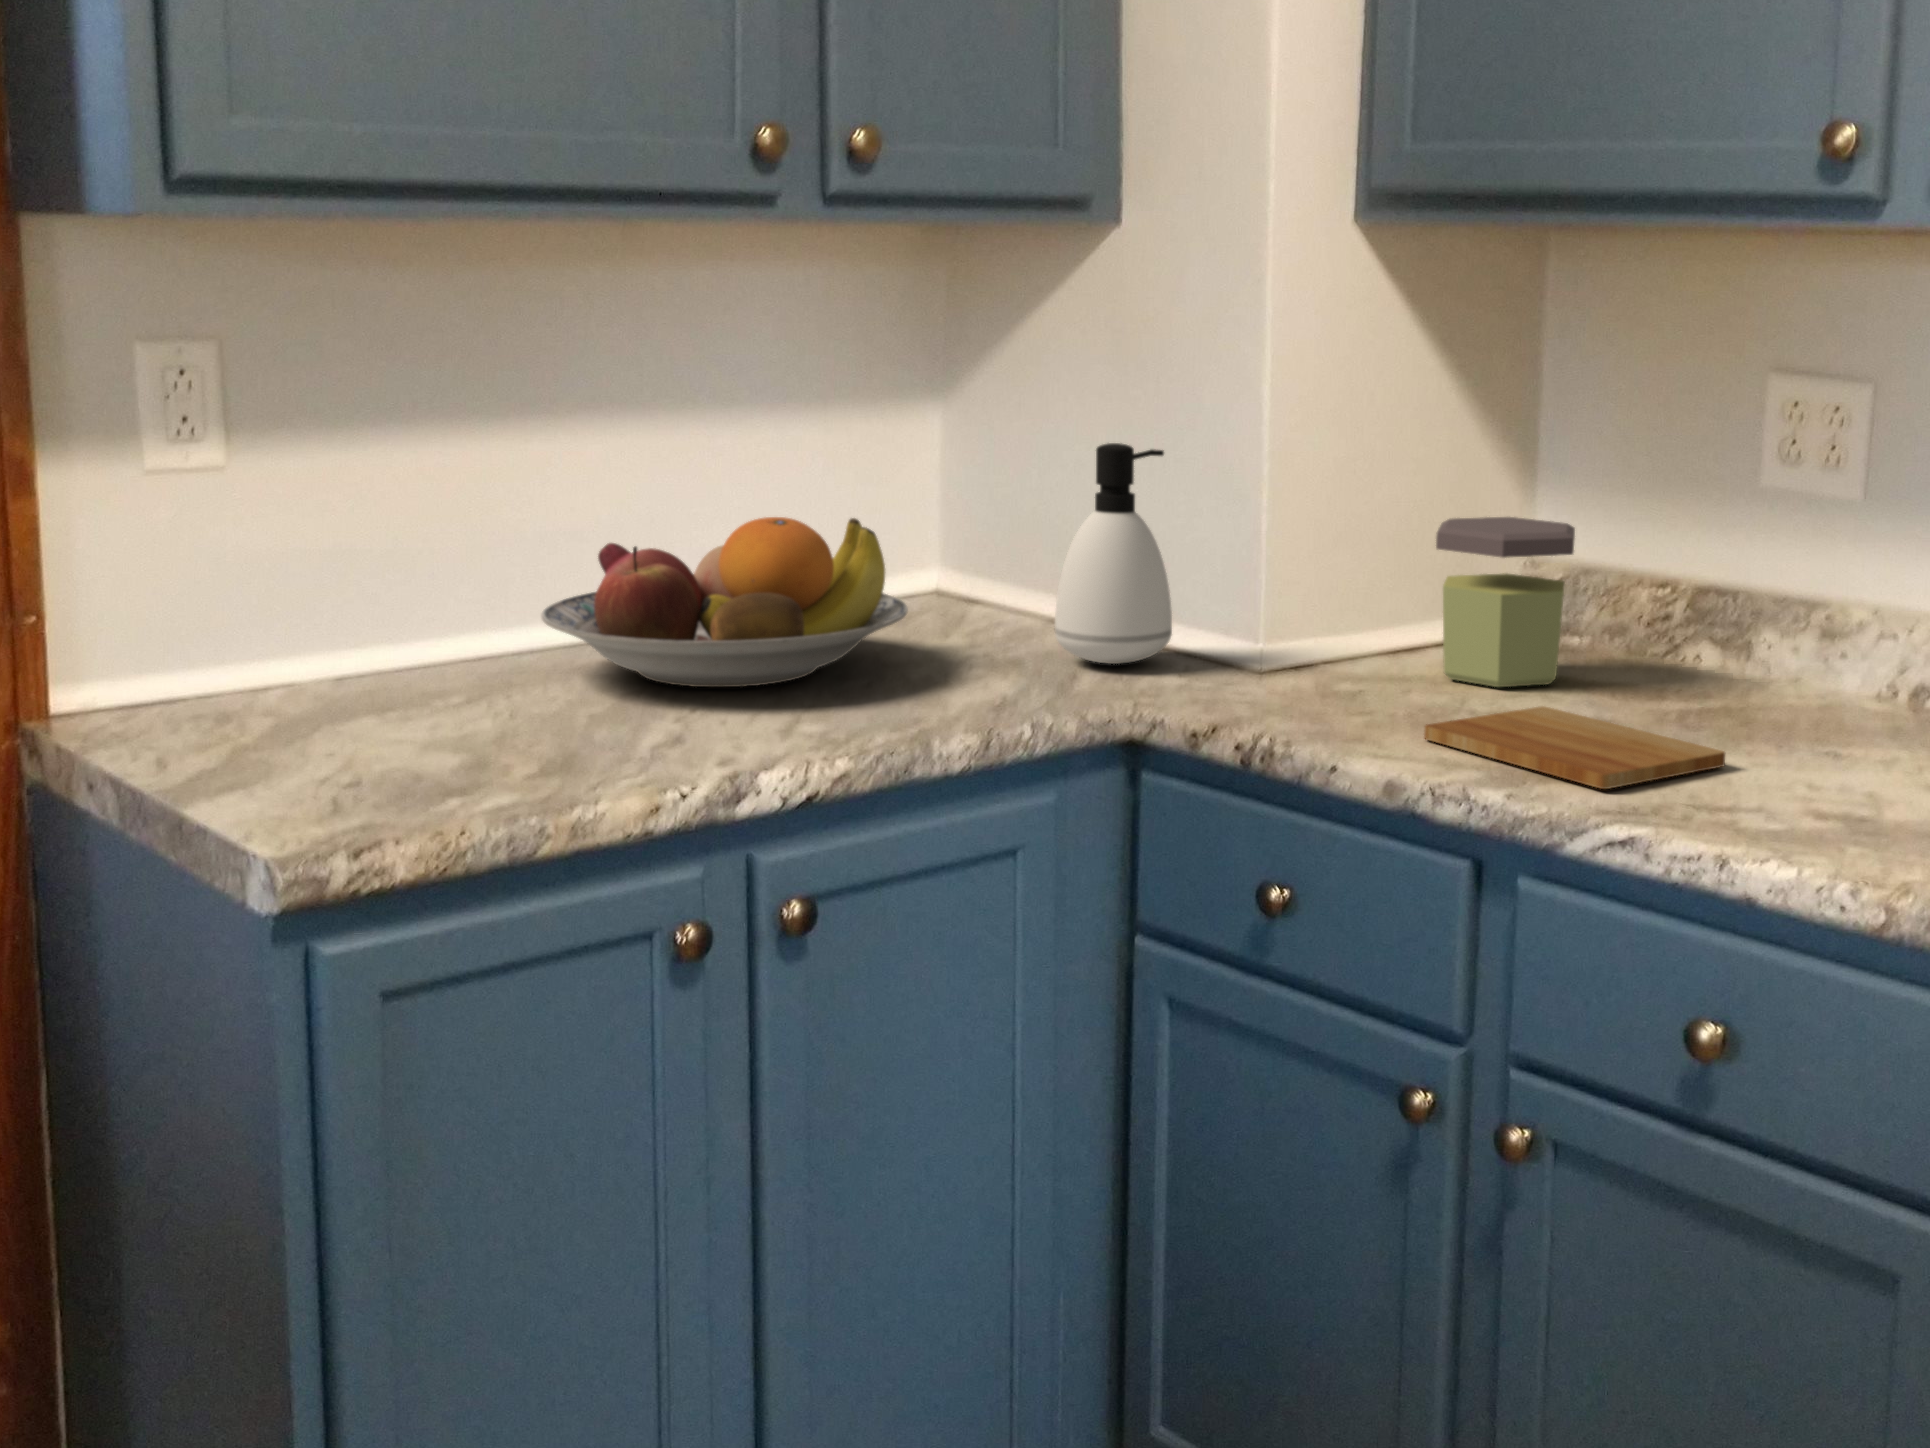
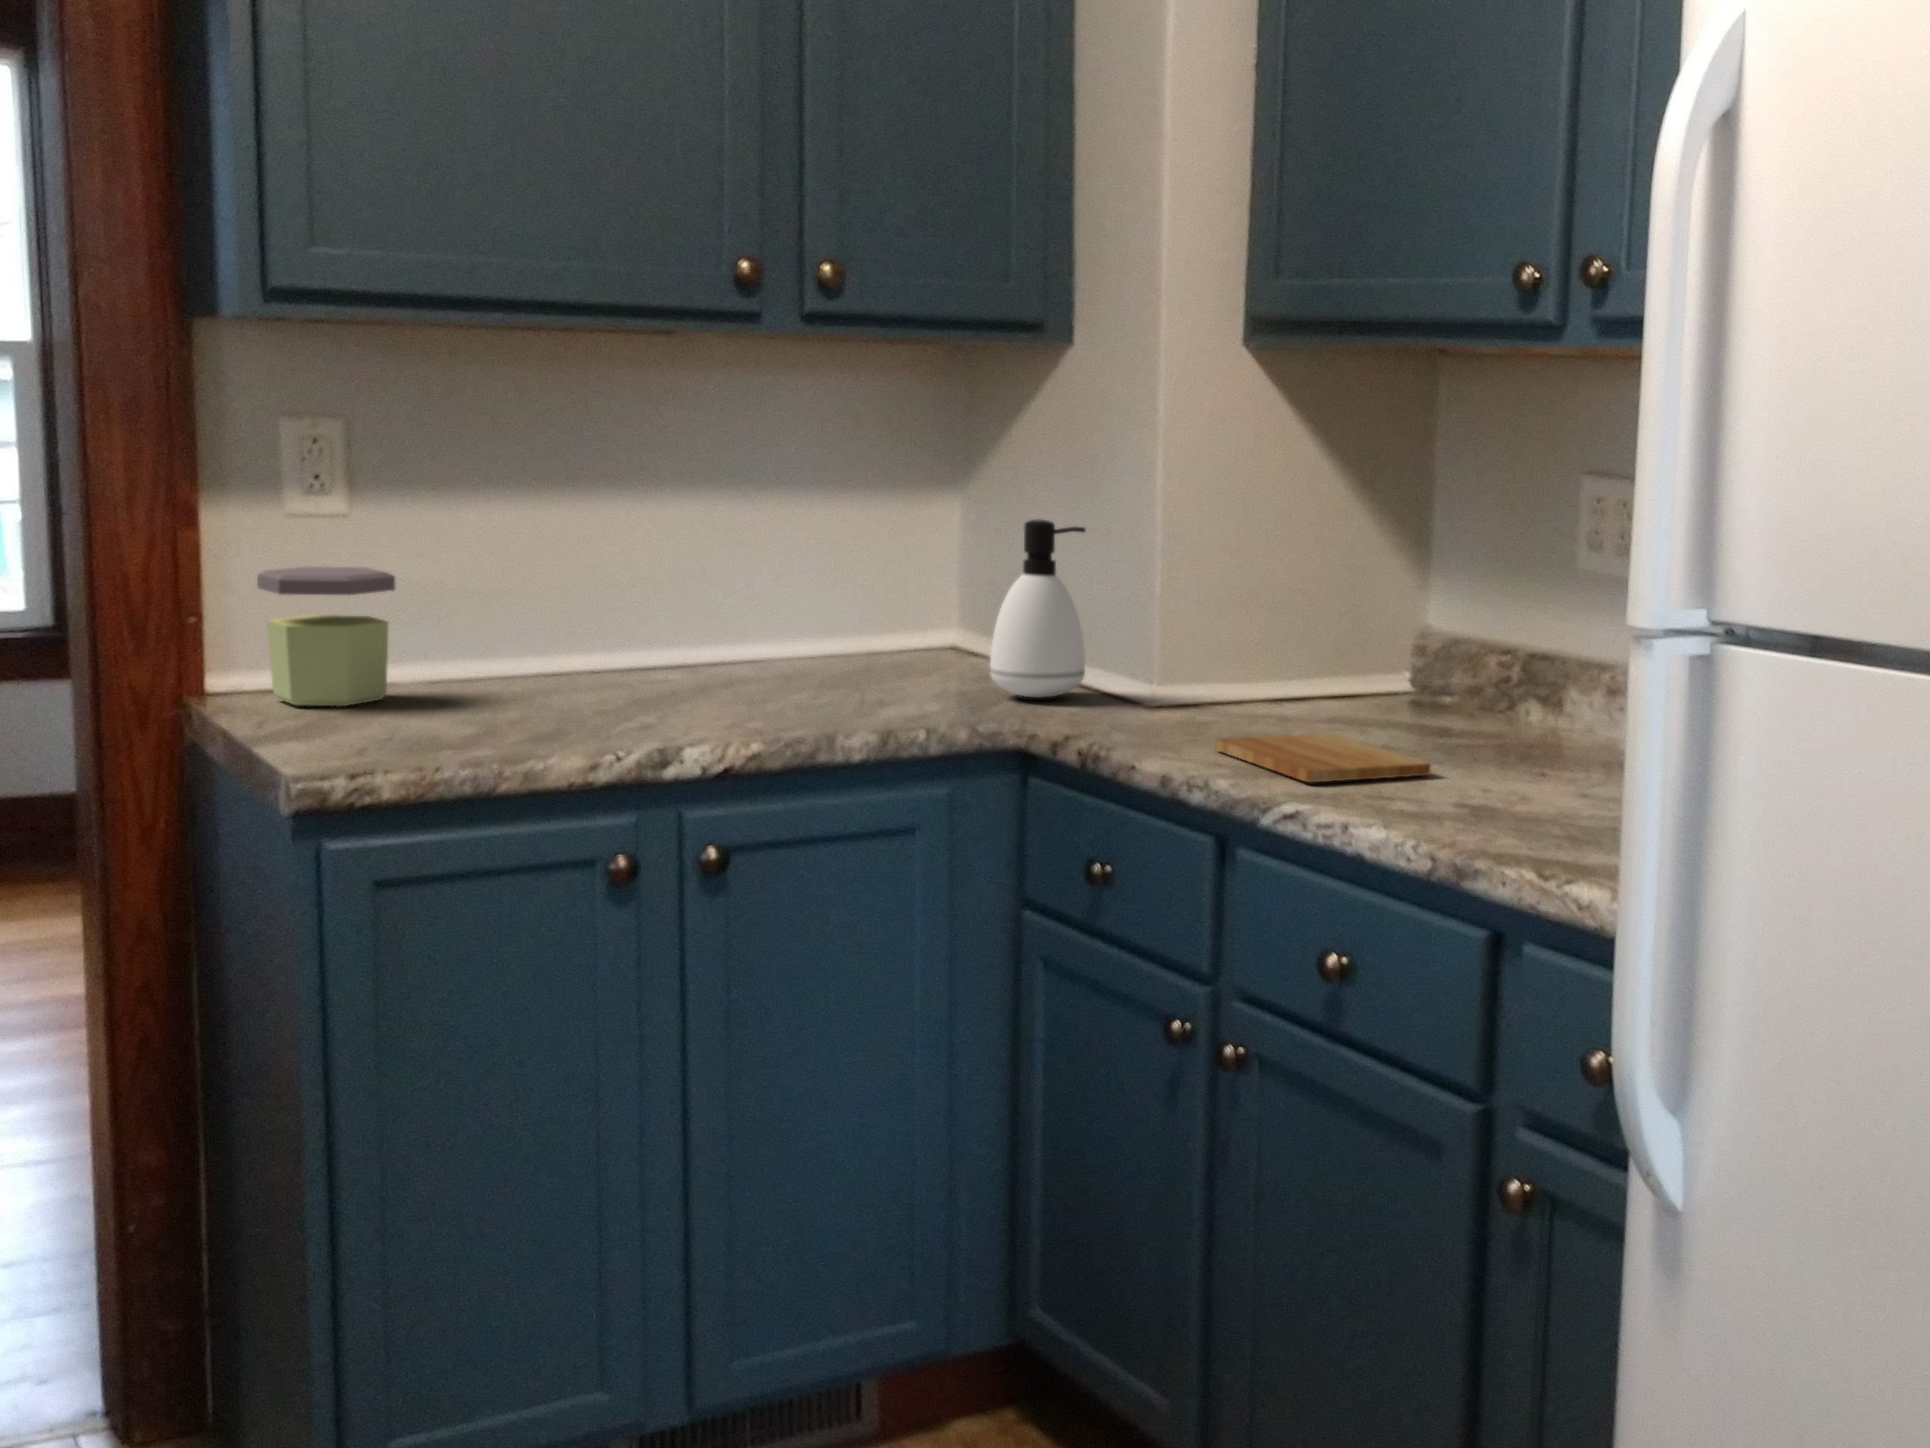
fruit bowl: present [541,517,908,687] -> none [581,569,873,698]
jar: present [1436,517,1575,687] -> present [257,567,396,706]

